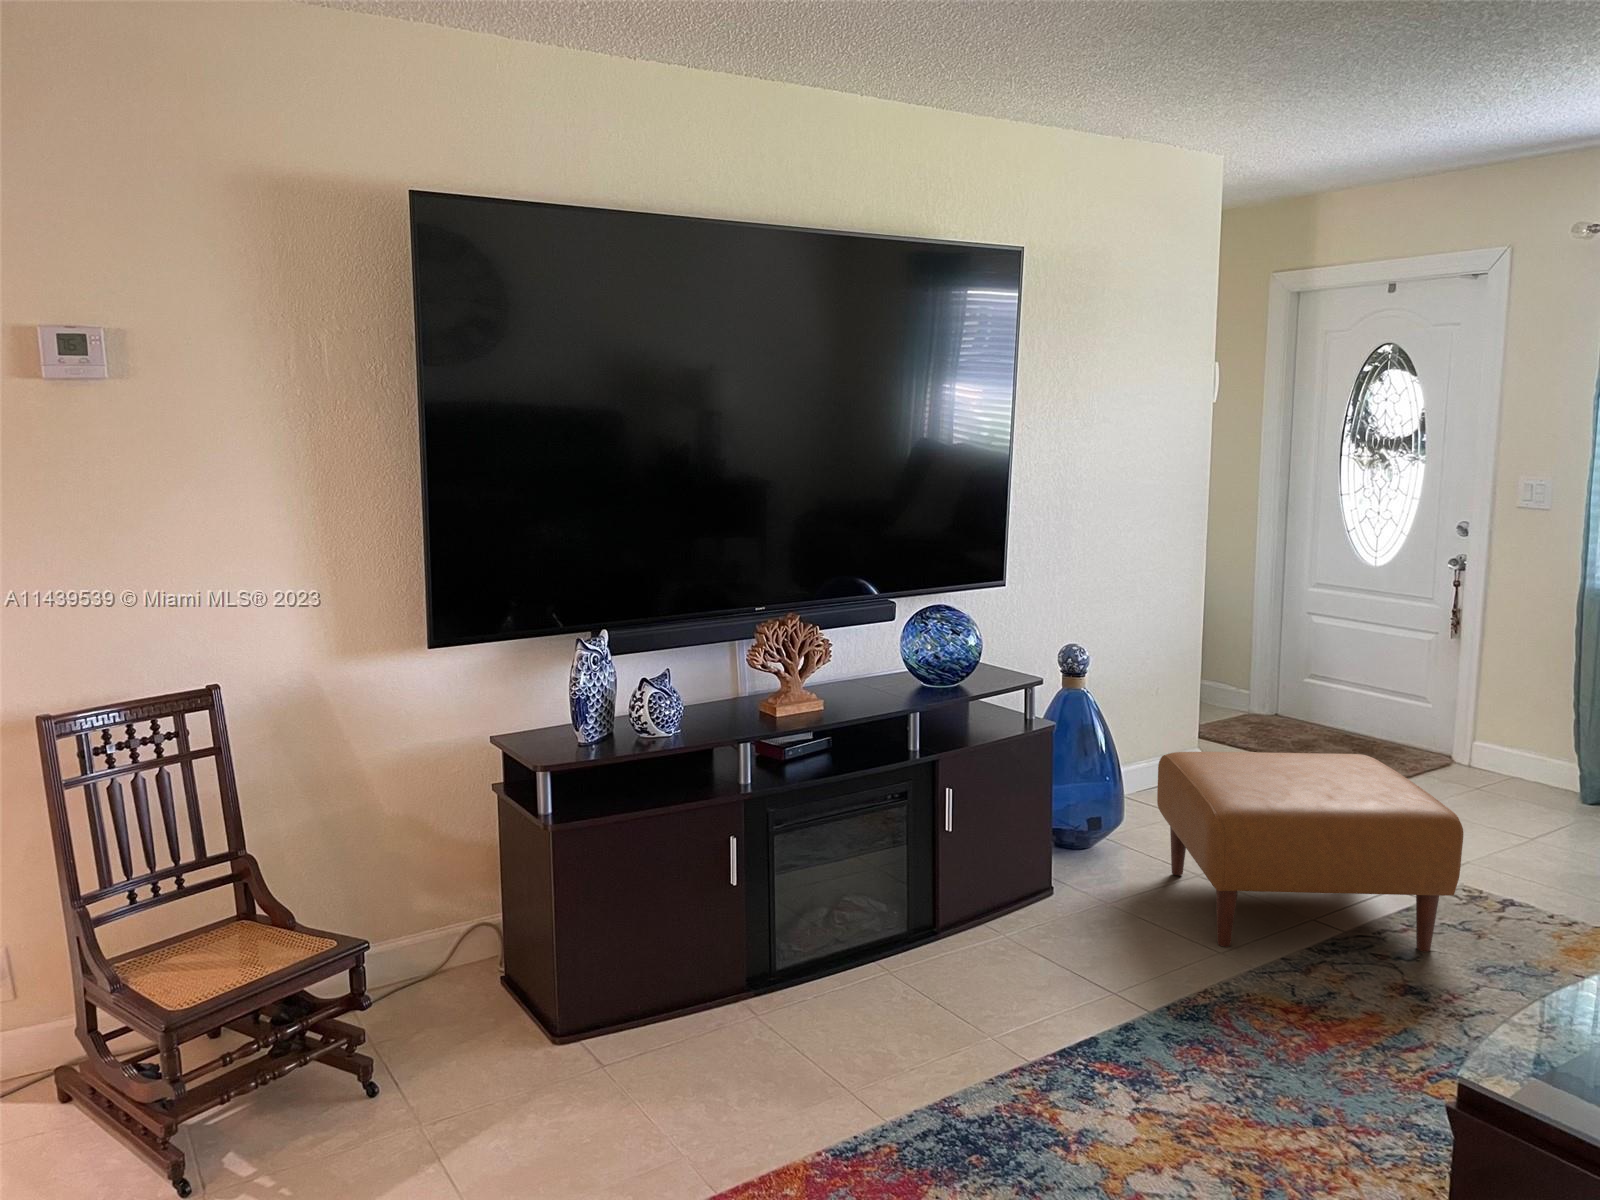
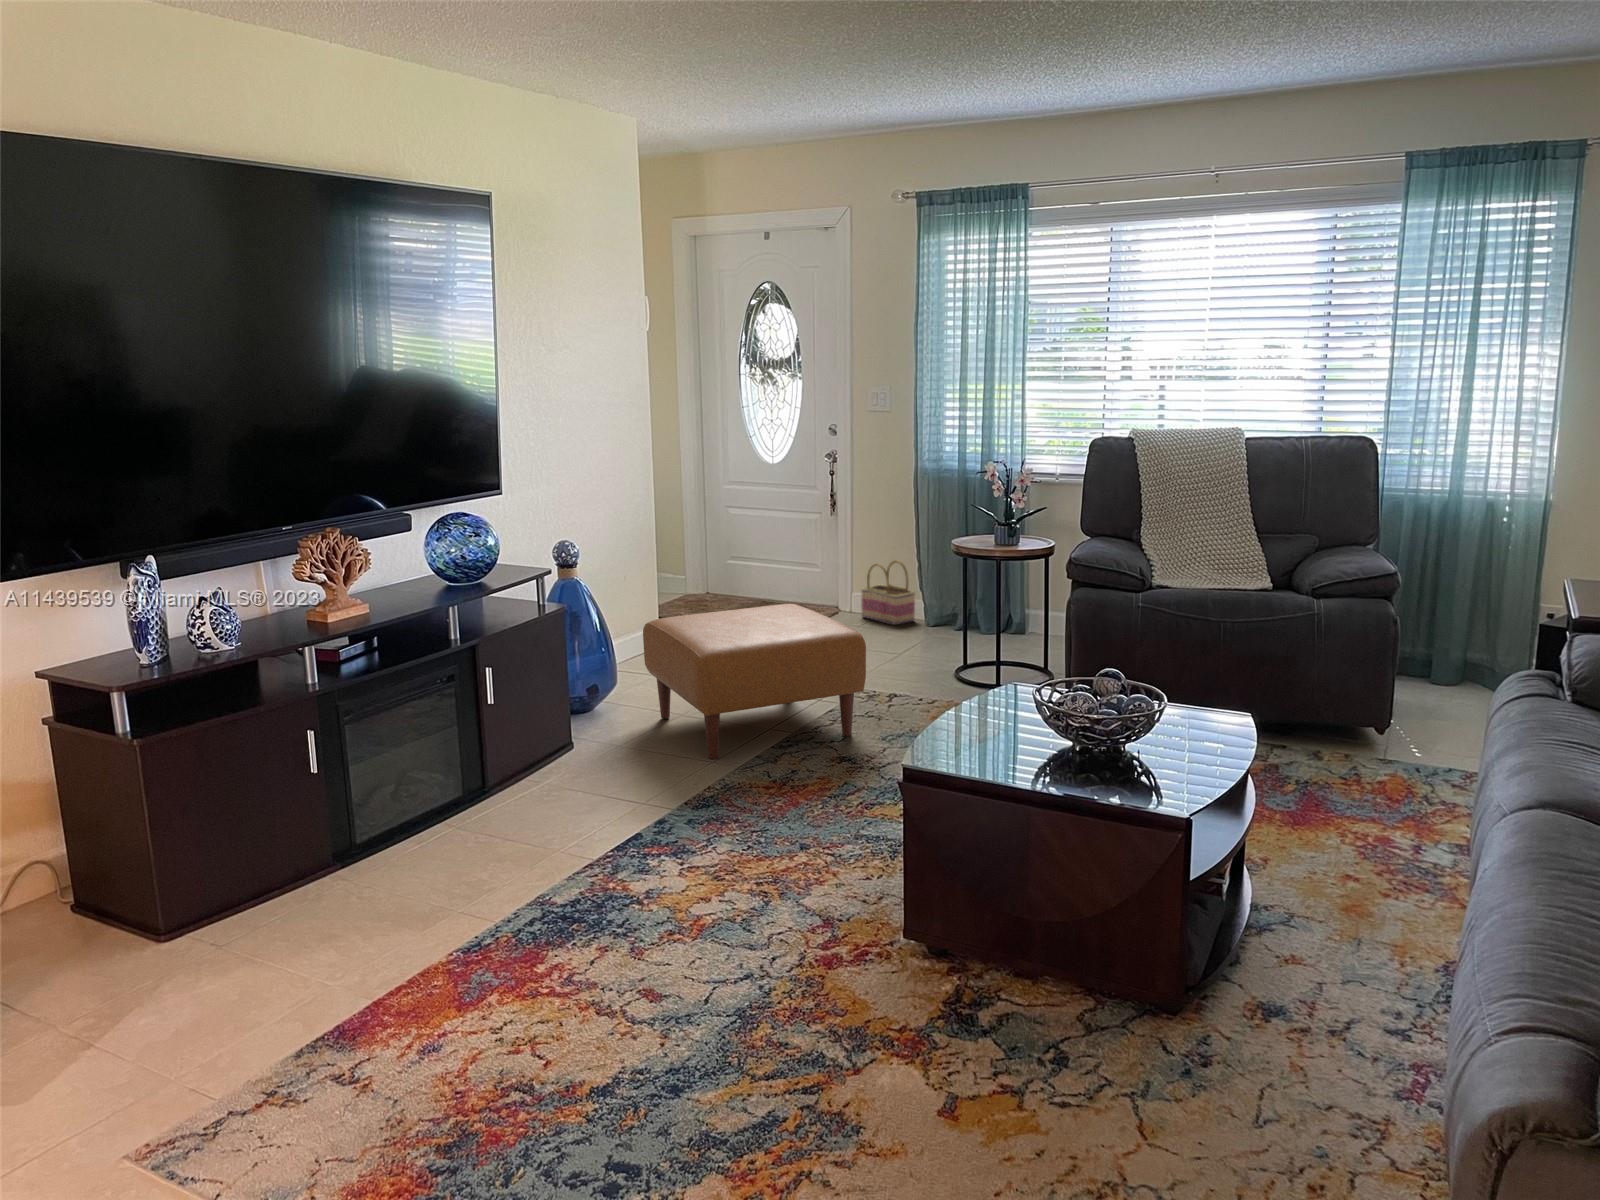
basket: none [1481,705,1566,793] -> present [861,560,915,625]

